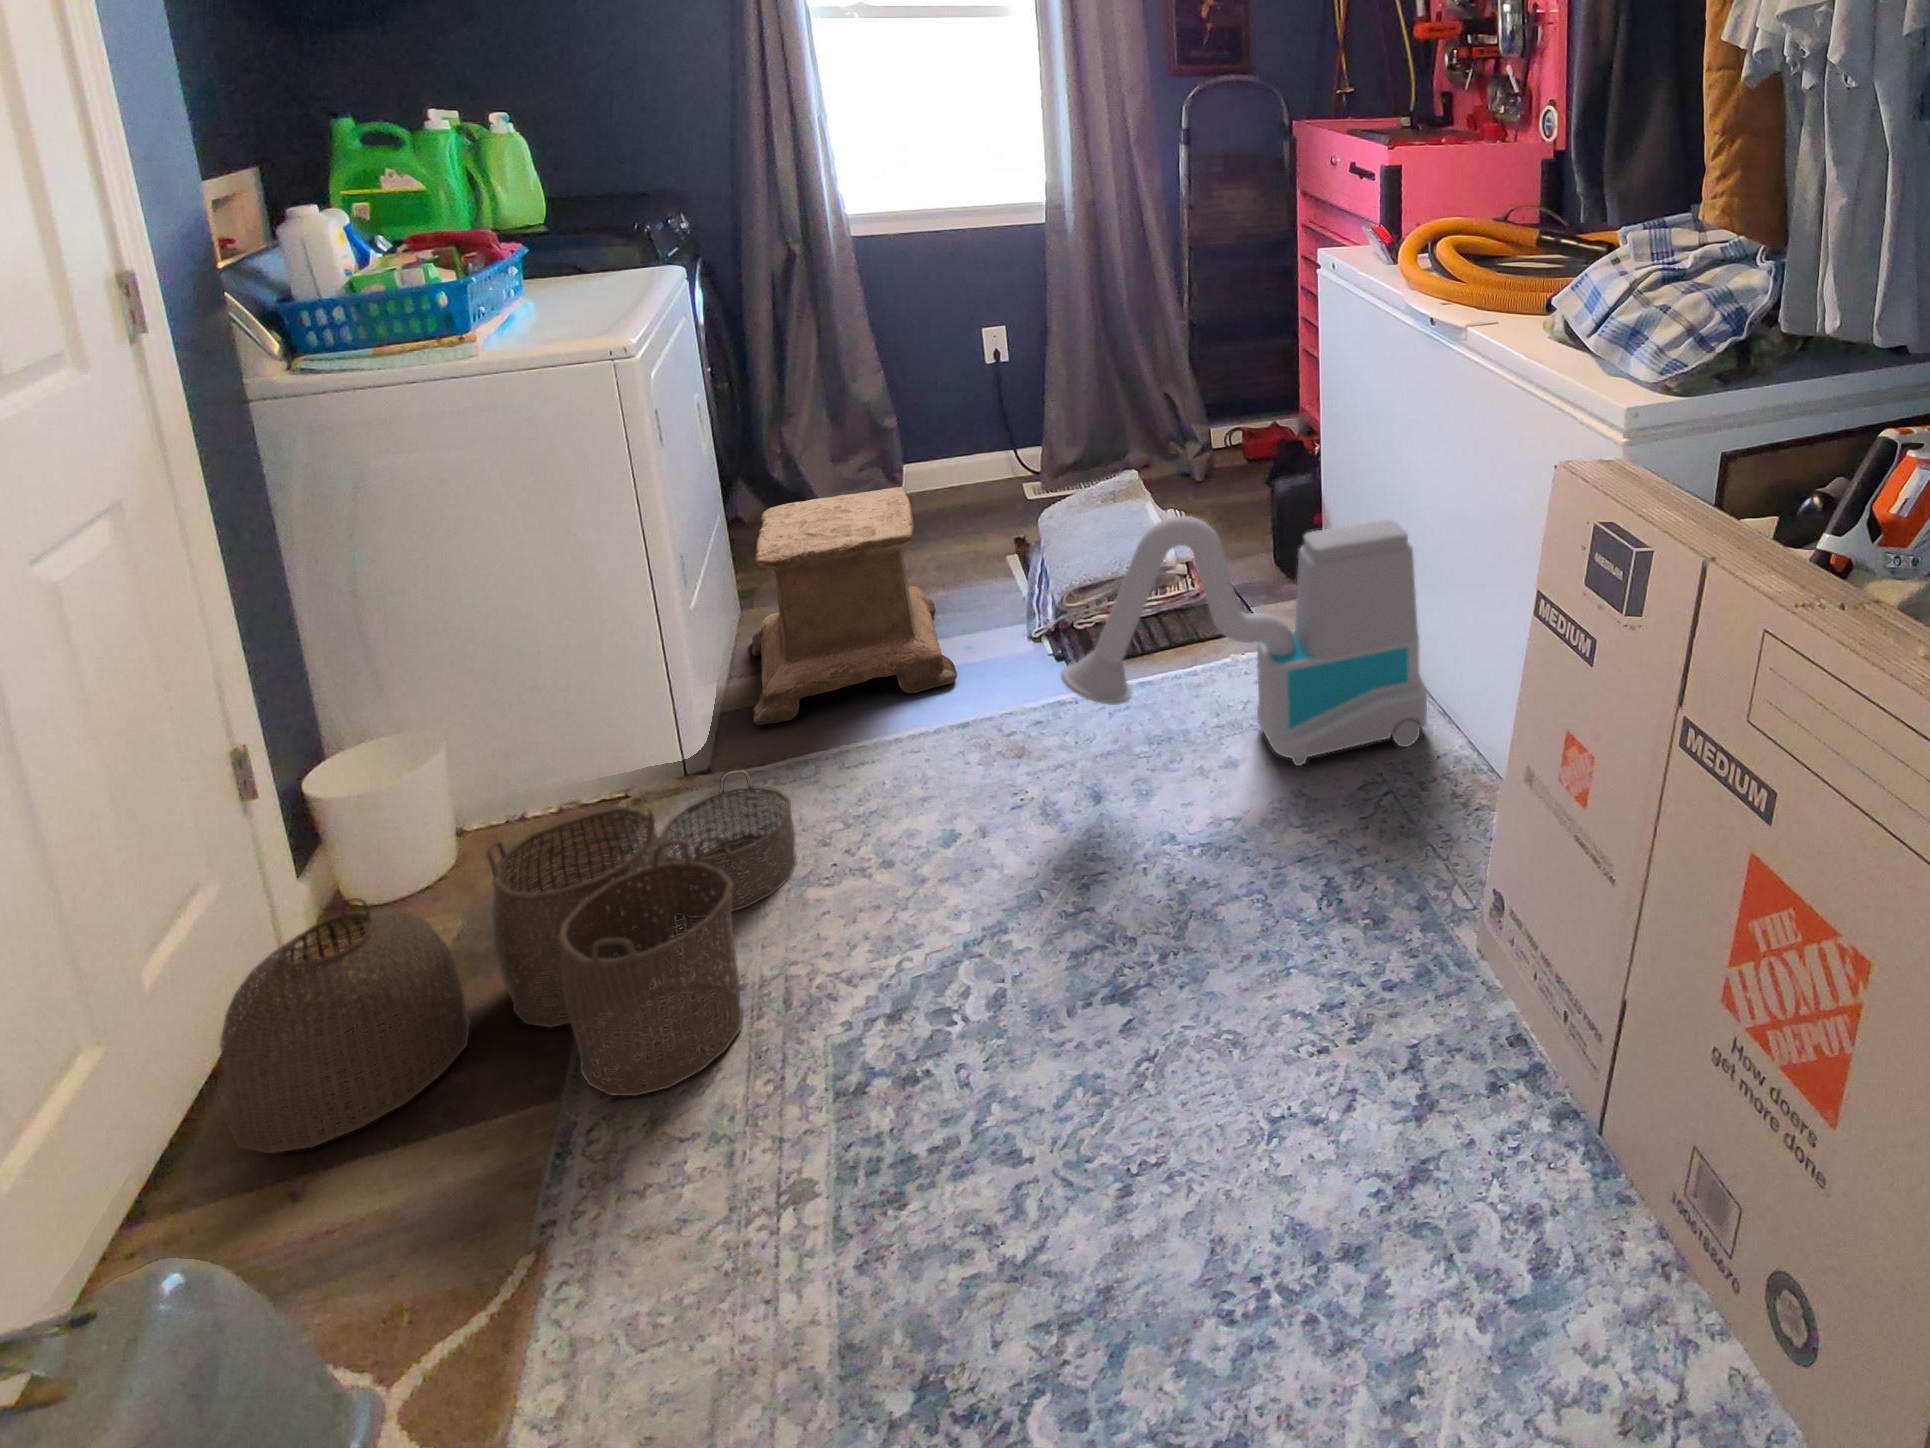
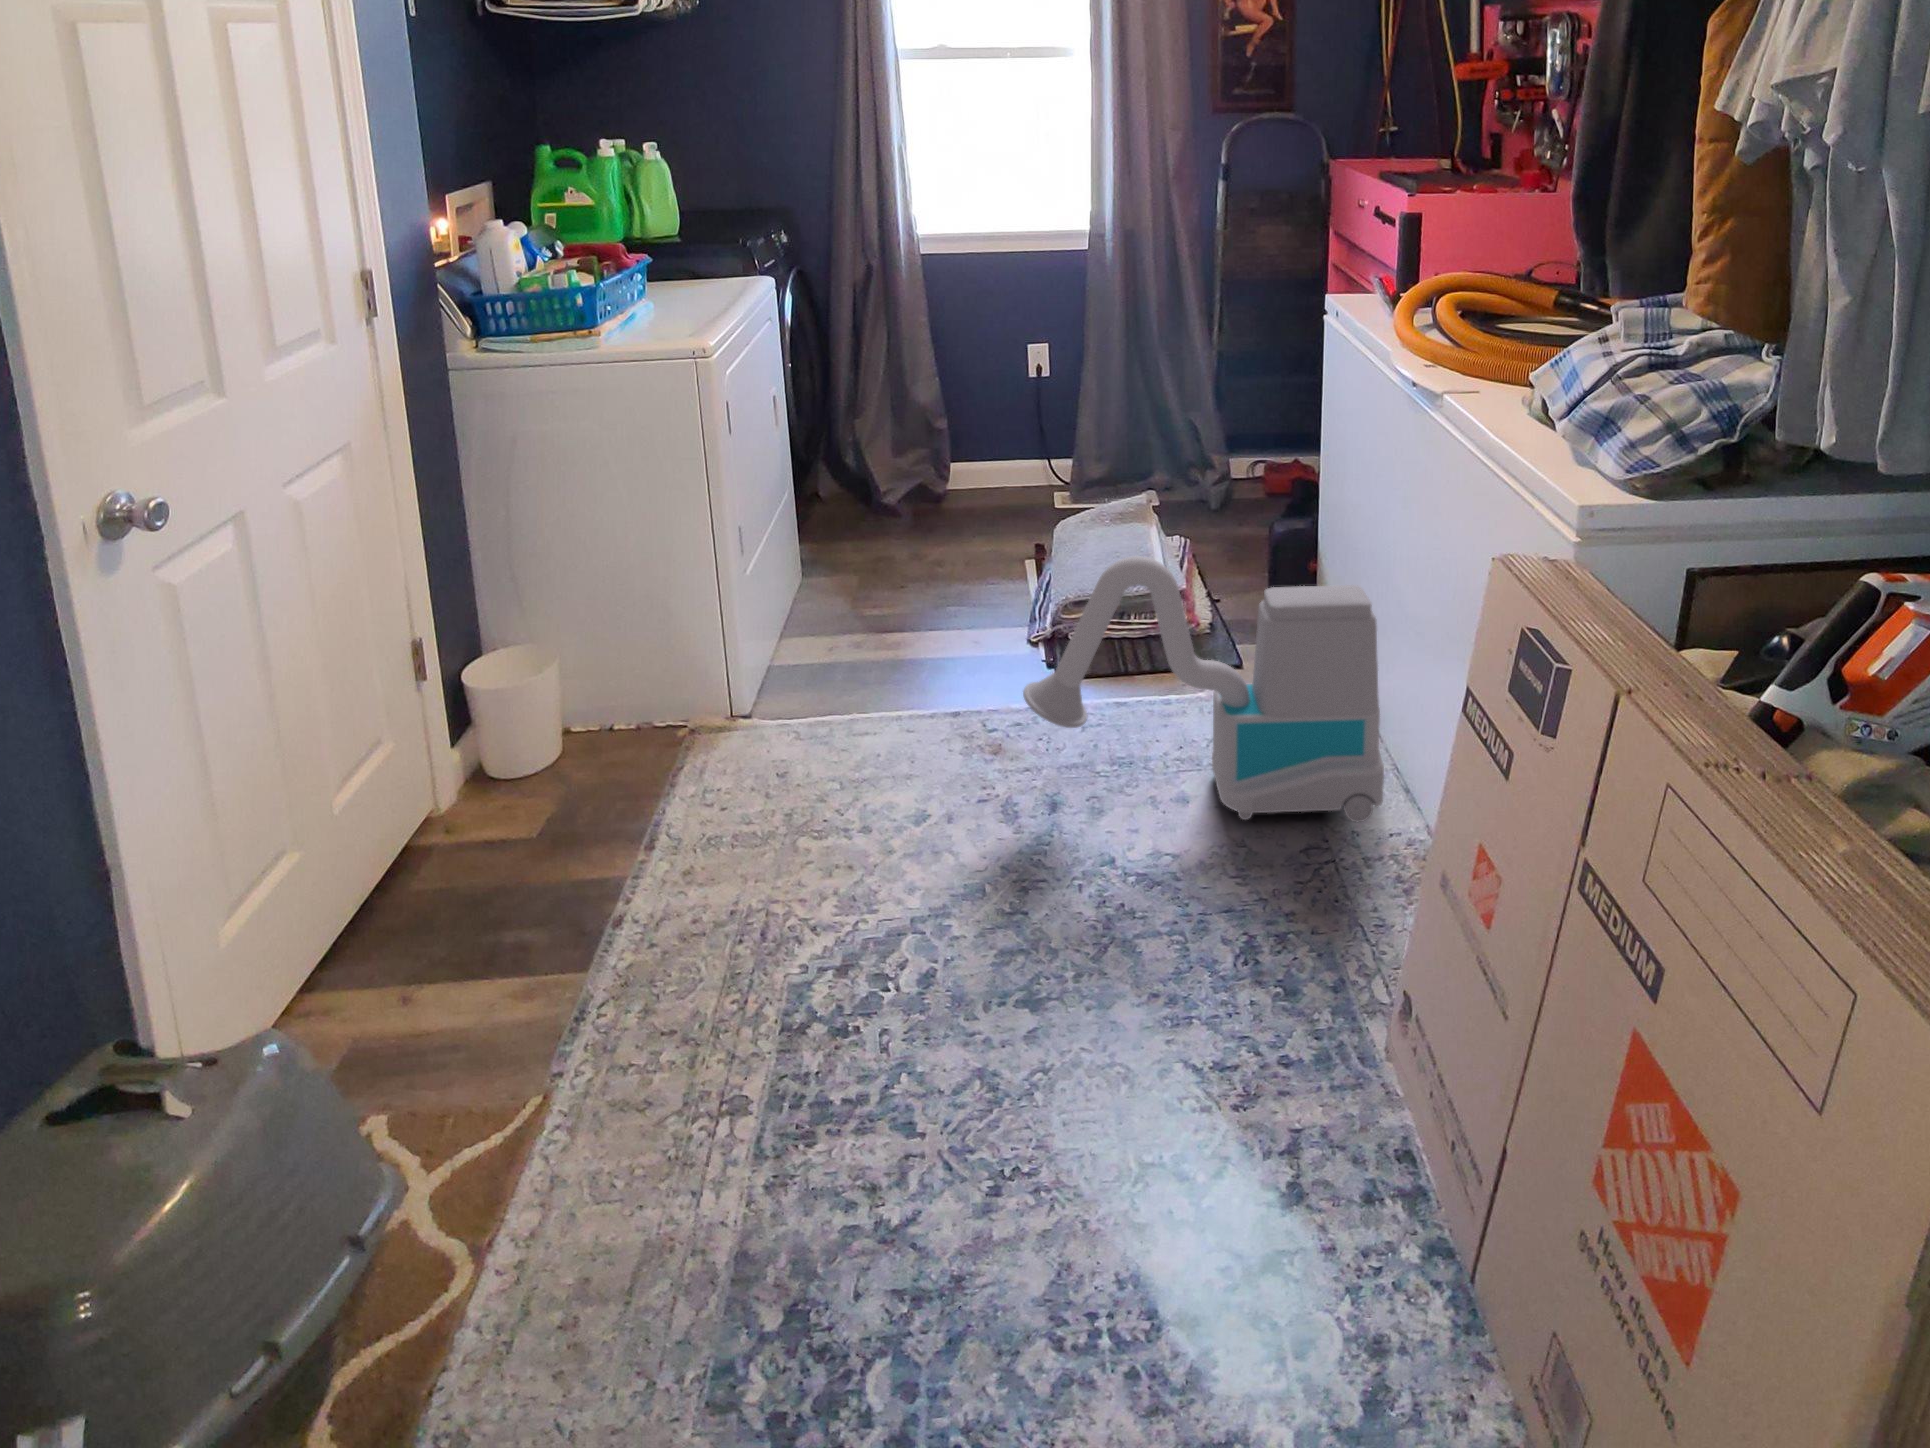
stool: present [752,487,957,725] -> none [786,493,954,689]
woven basket: present [220,769,796,1153] -> none [384,726,795,987]

